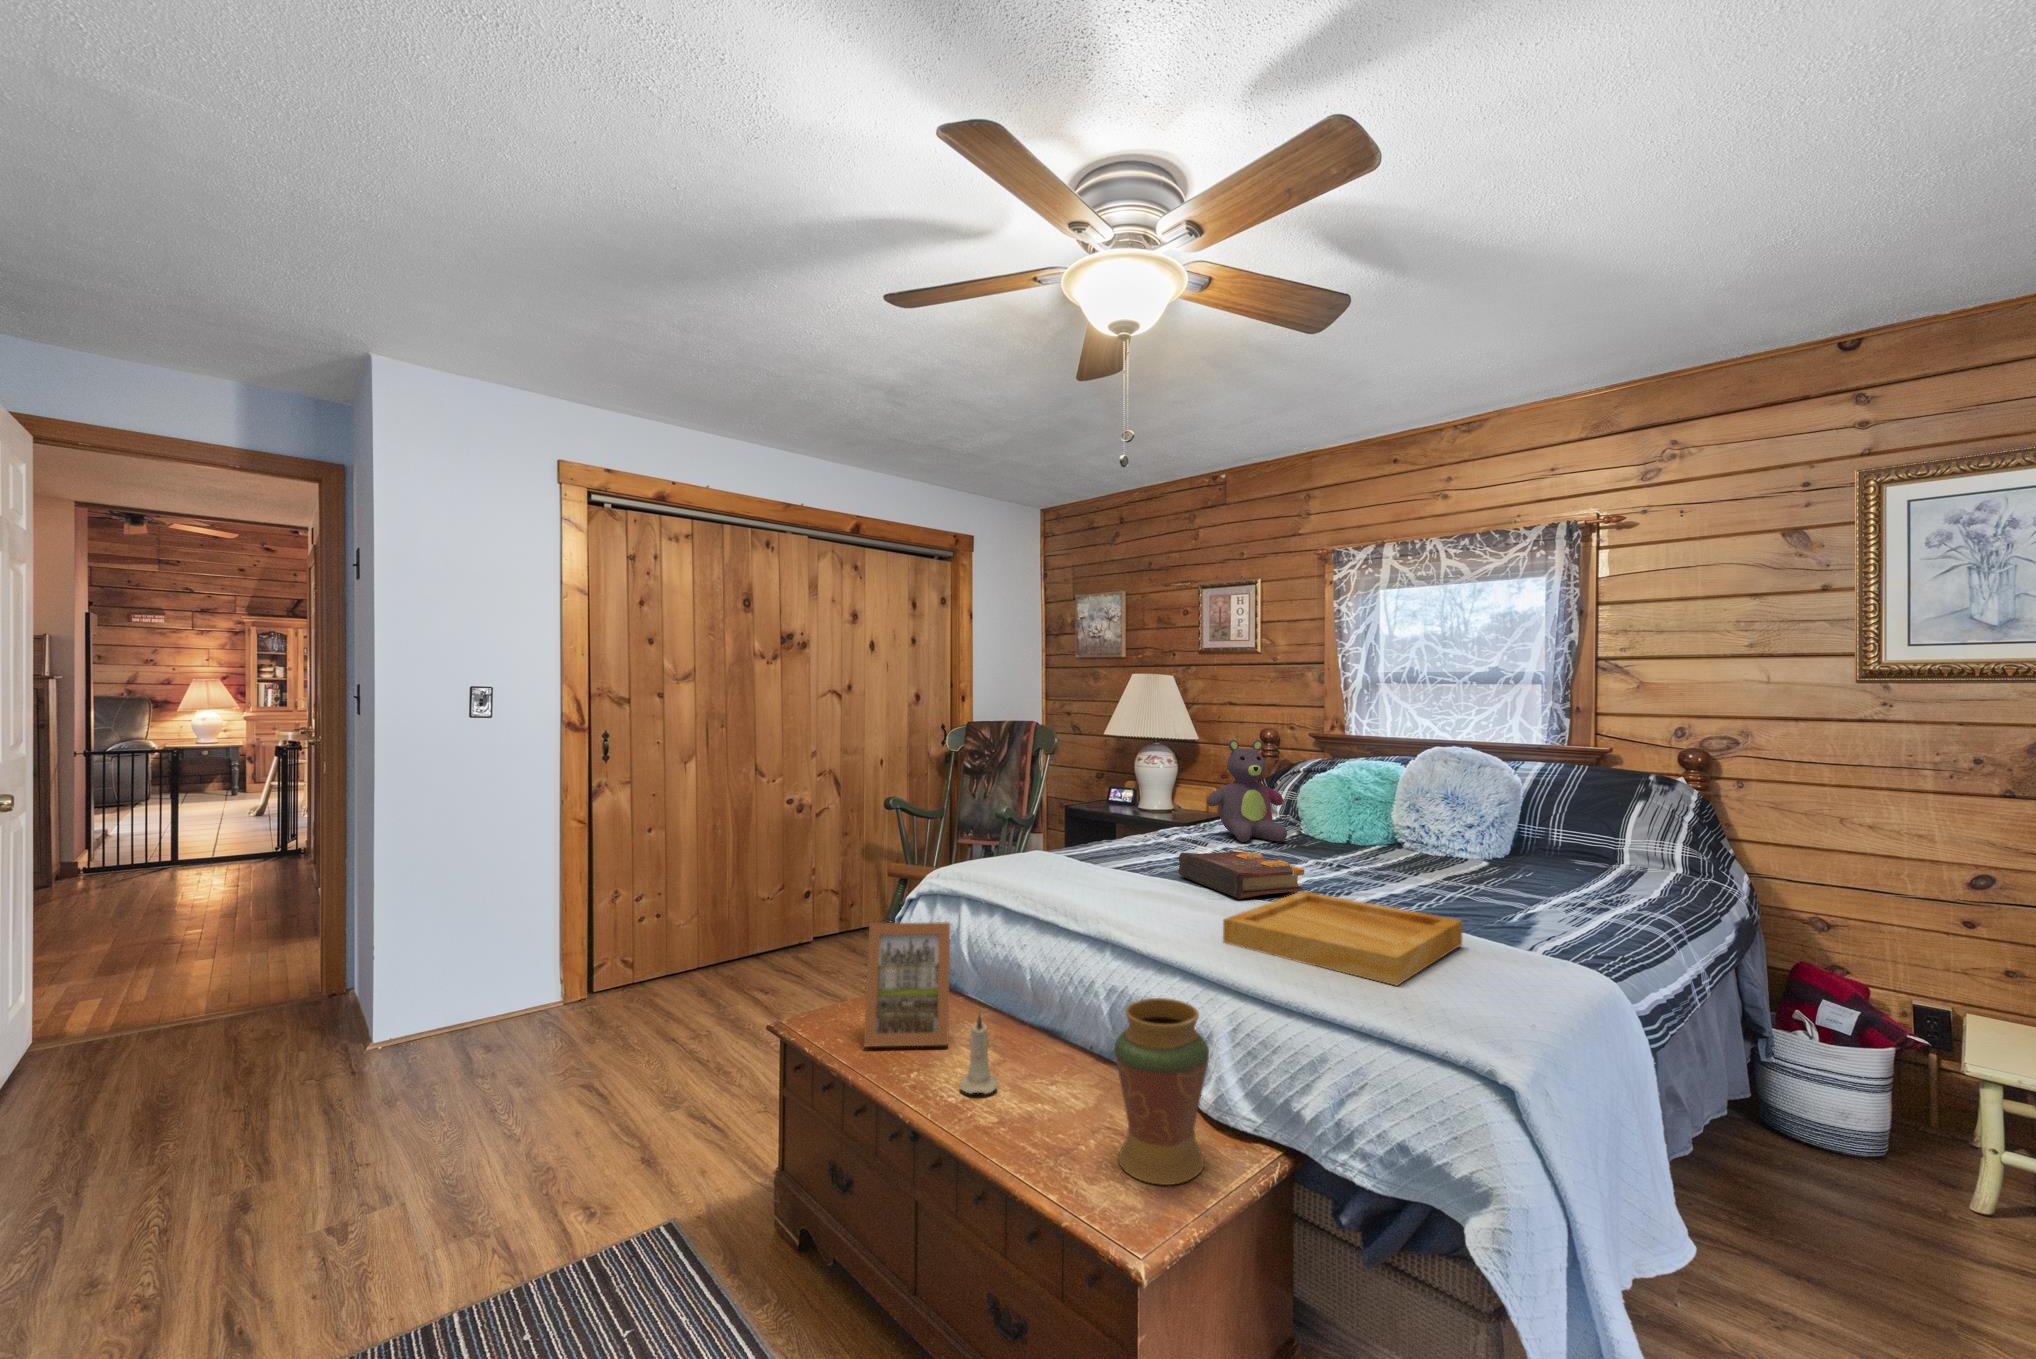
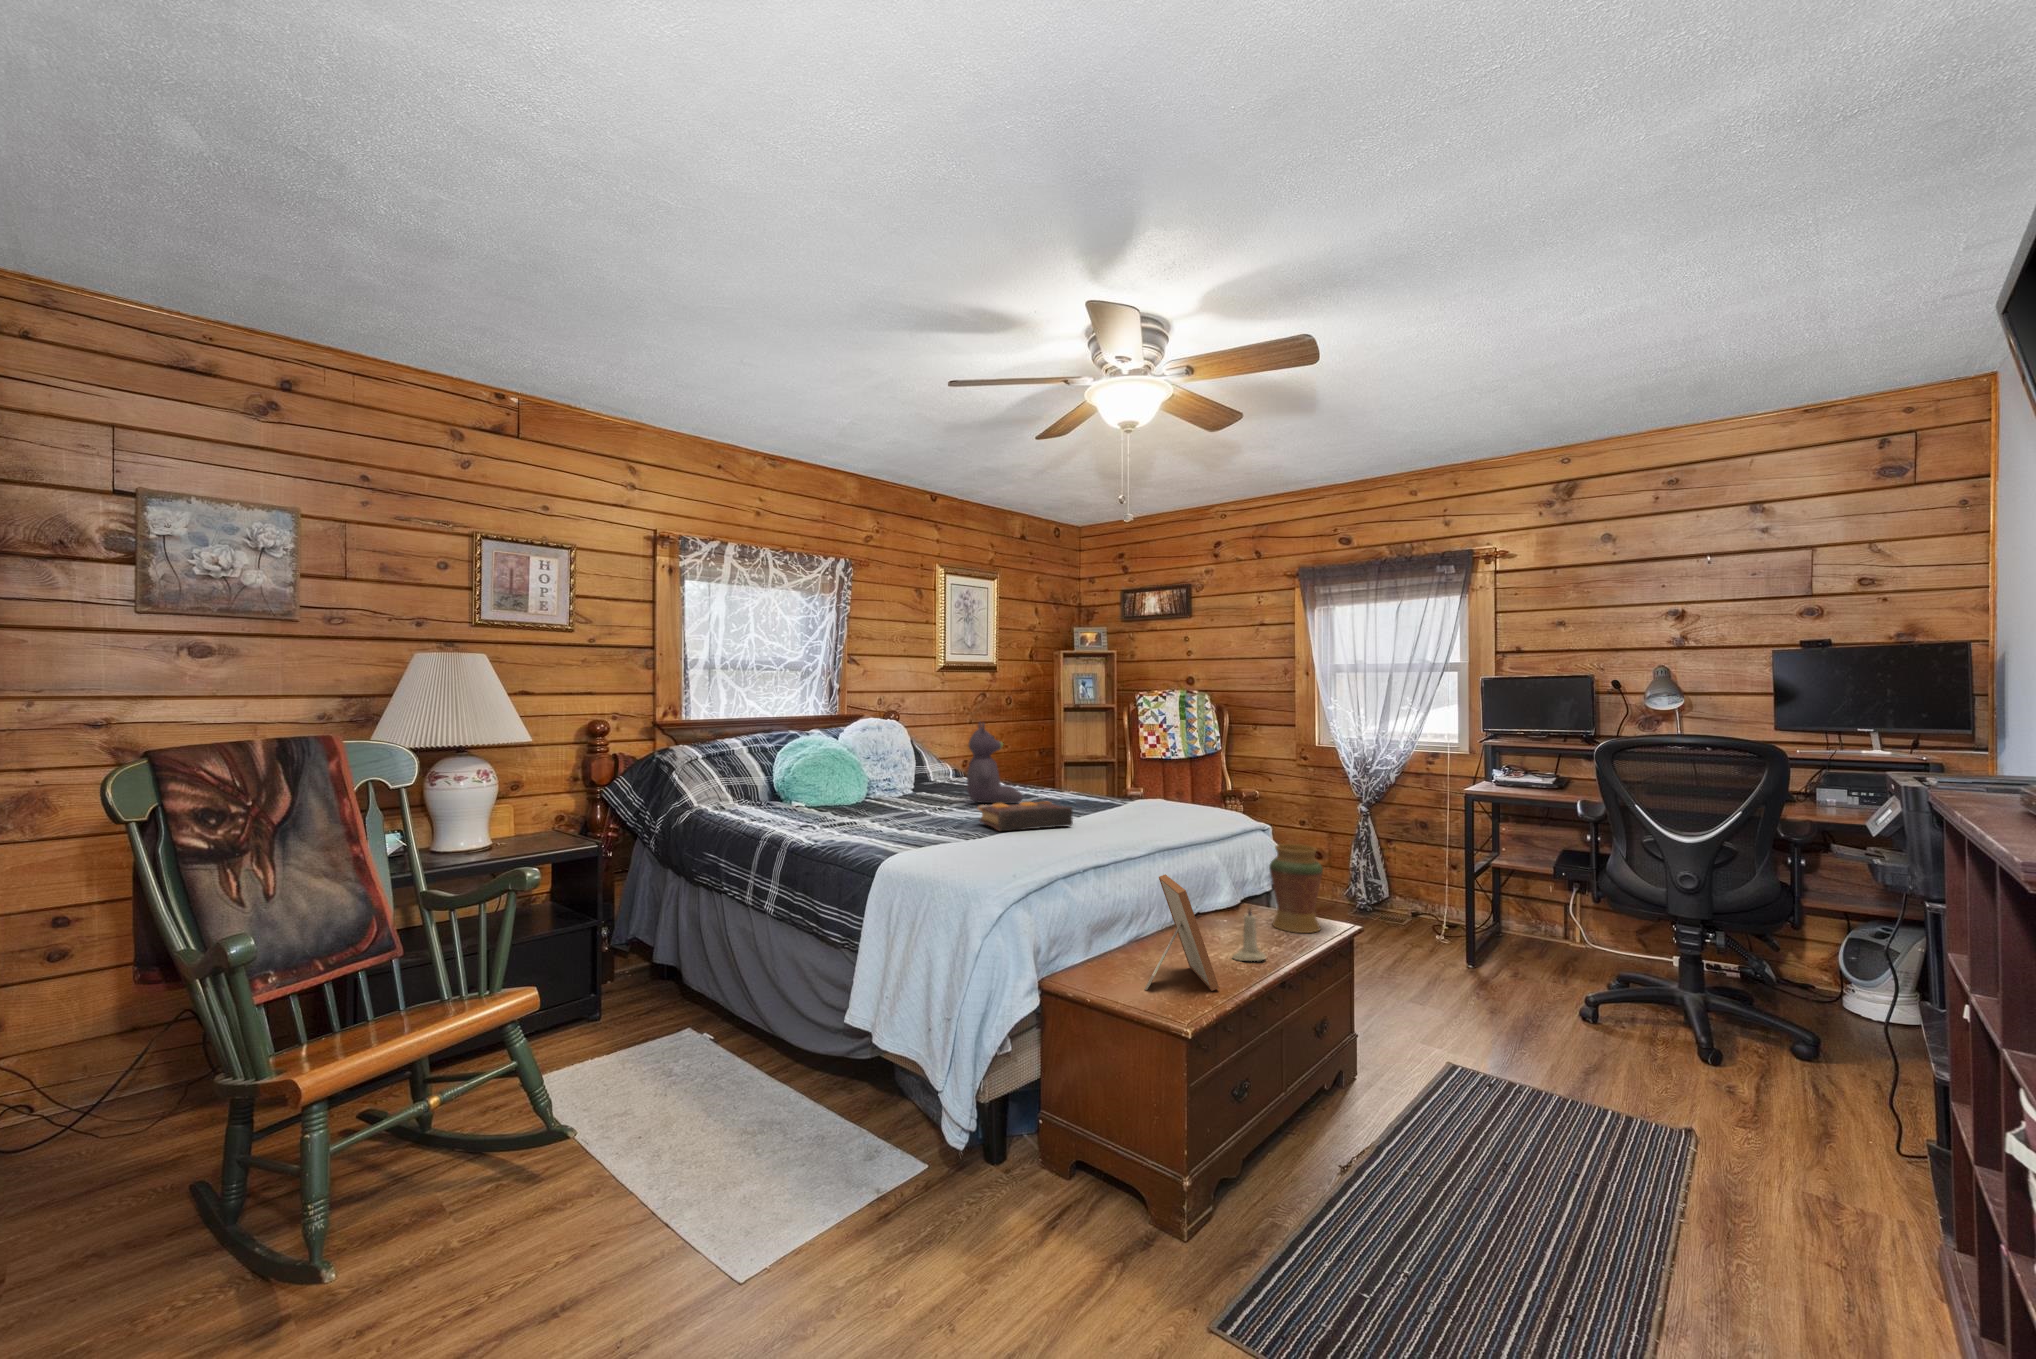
stuffed bear: present [1207,740,1287,842] -> present [967,722,1023,803]
tray: present [1223,891,1462,985] -> none [1097,798,1232,832]

